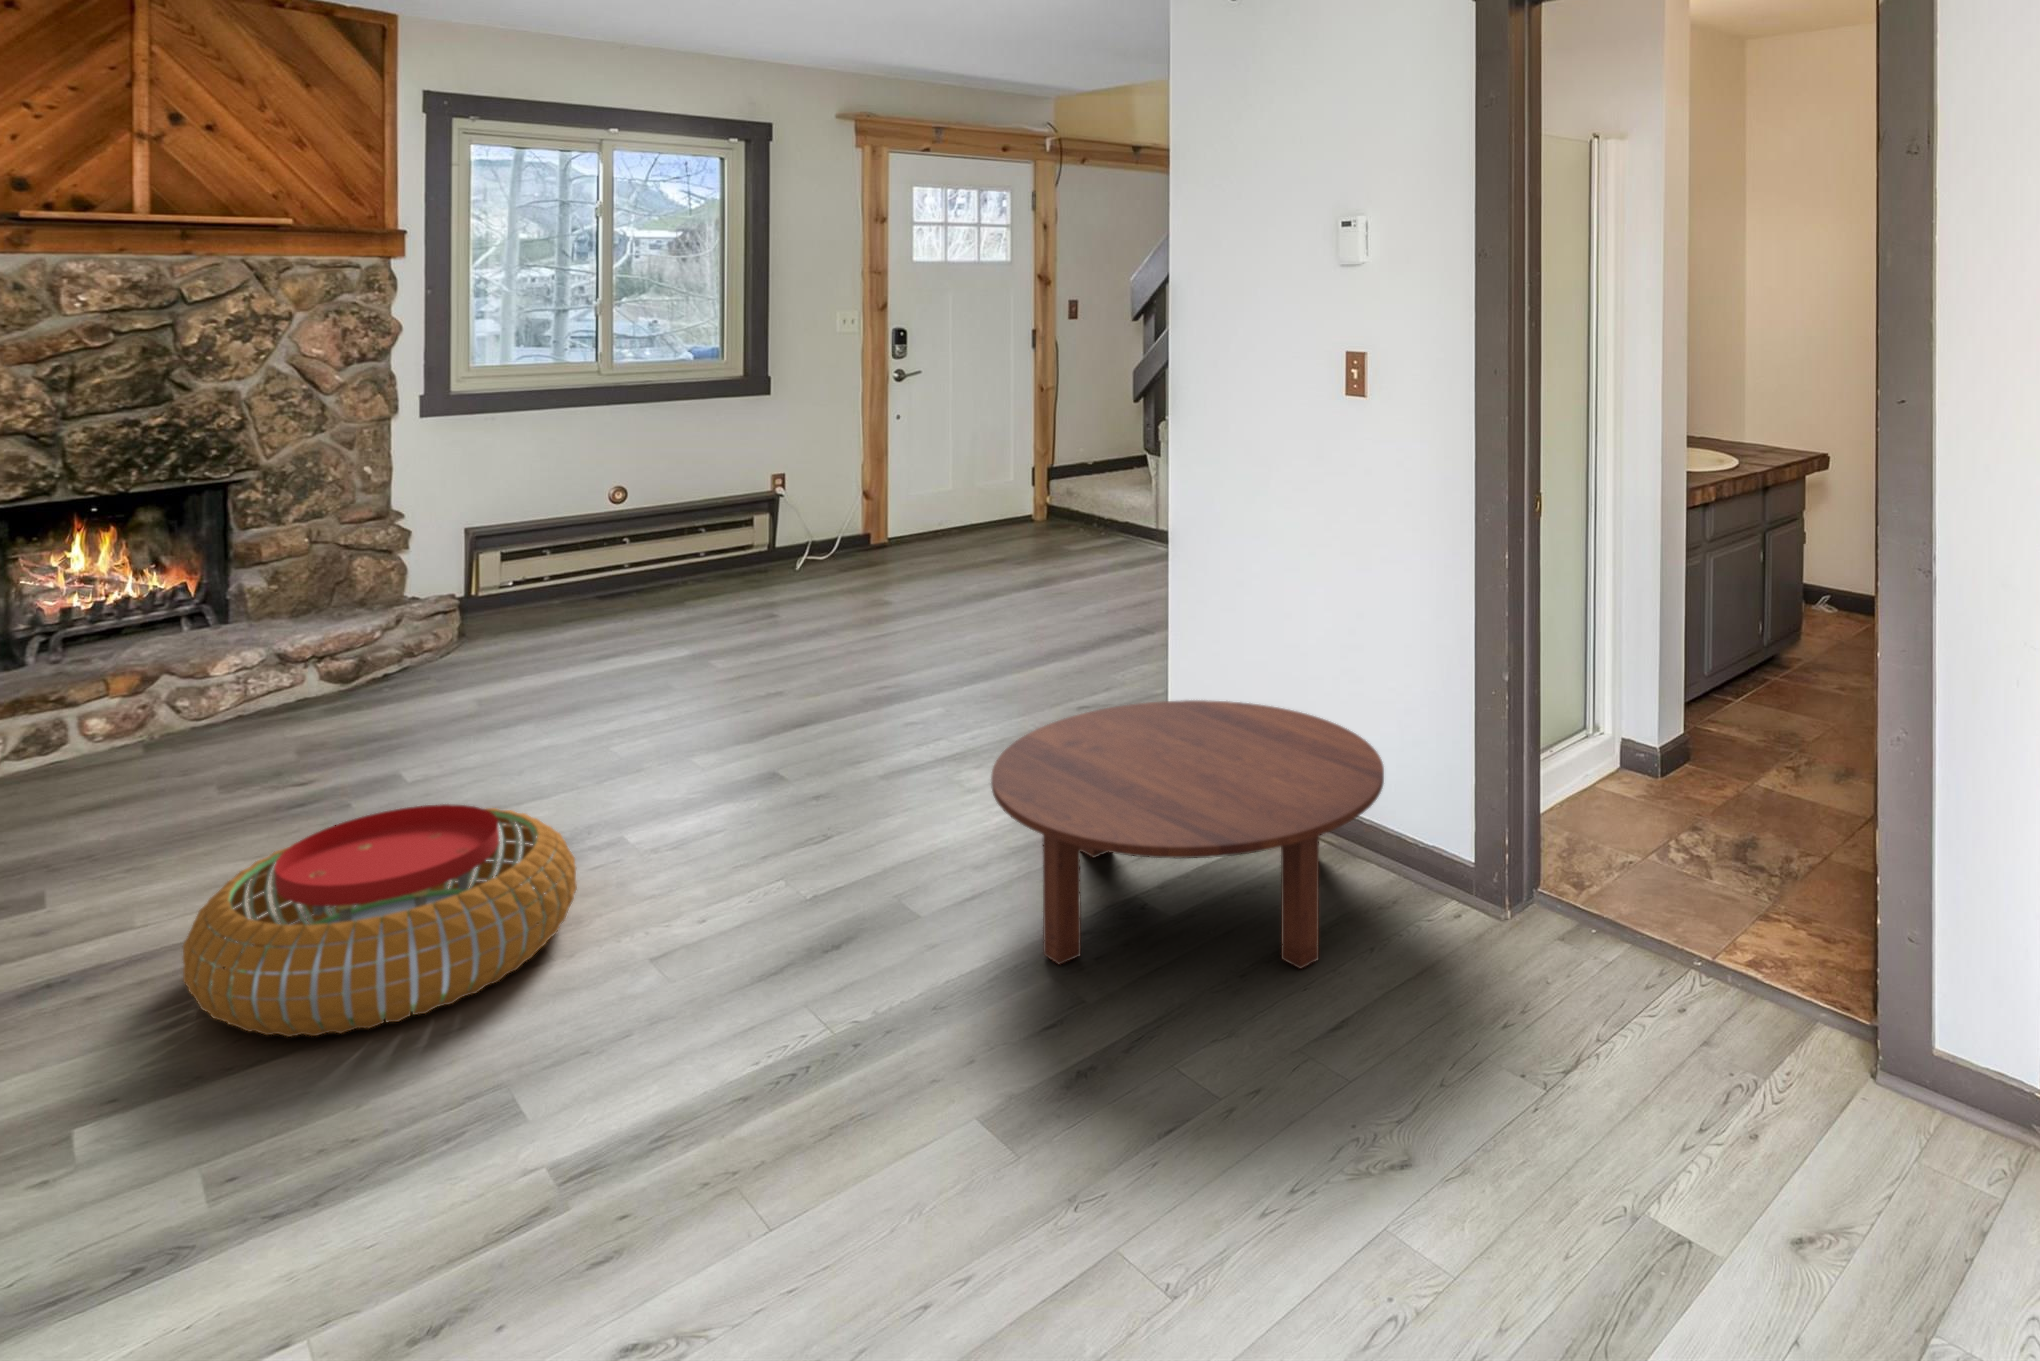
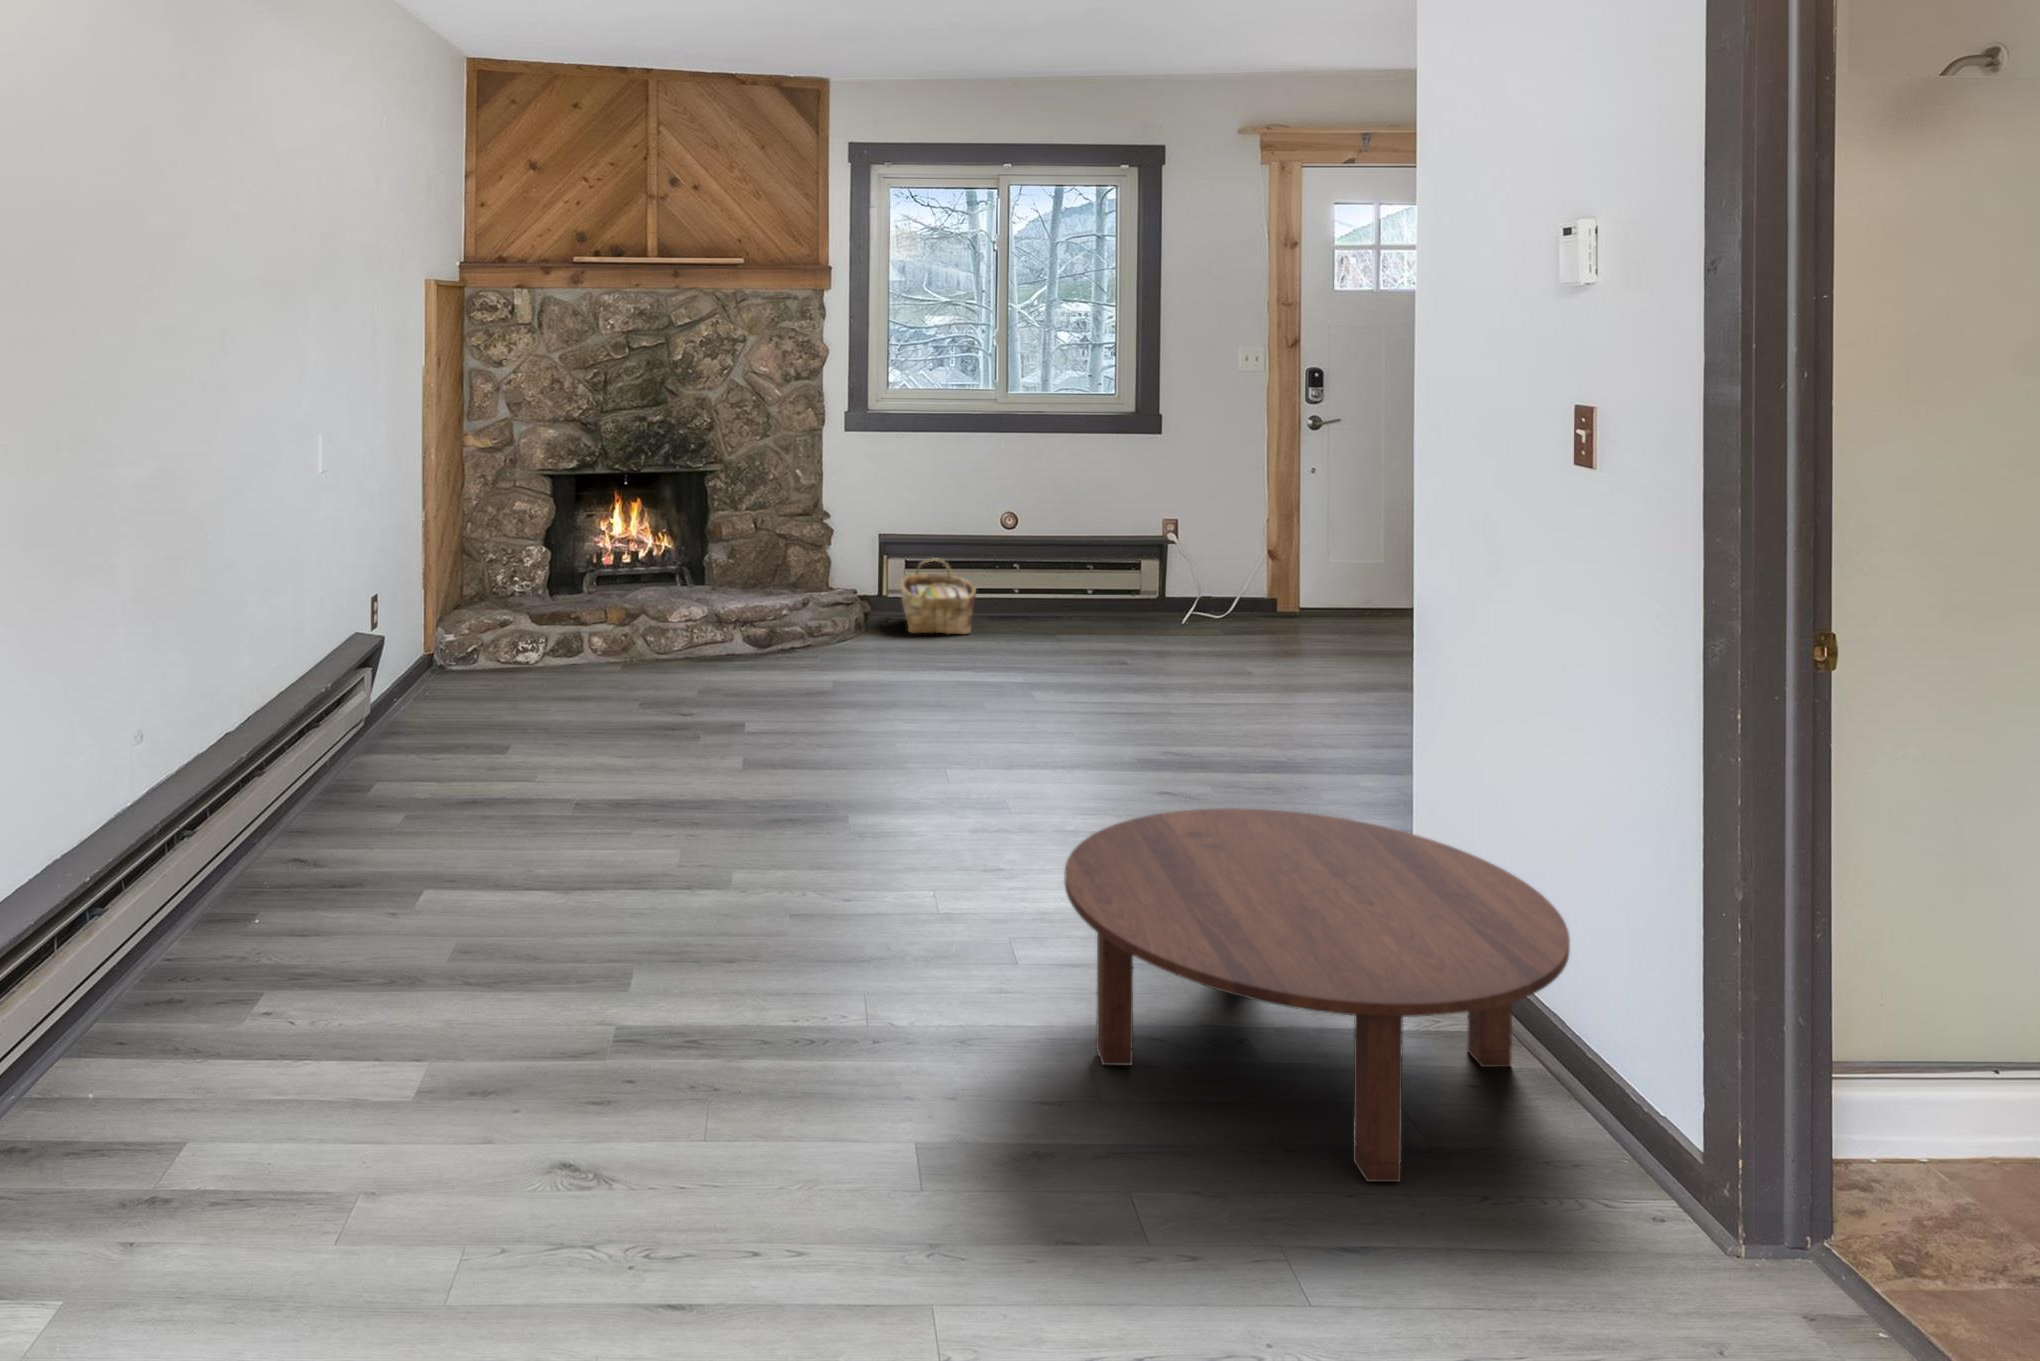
woven basket: none [506,548,600,632] -> present [900,558,976,634]
pouf: present [183,804,577,1037] -> none [495,742,766,908]

